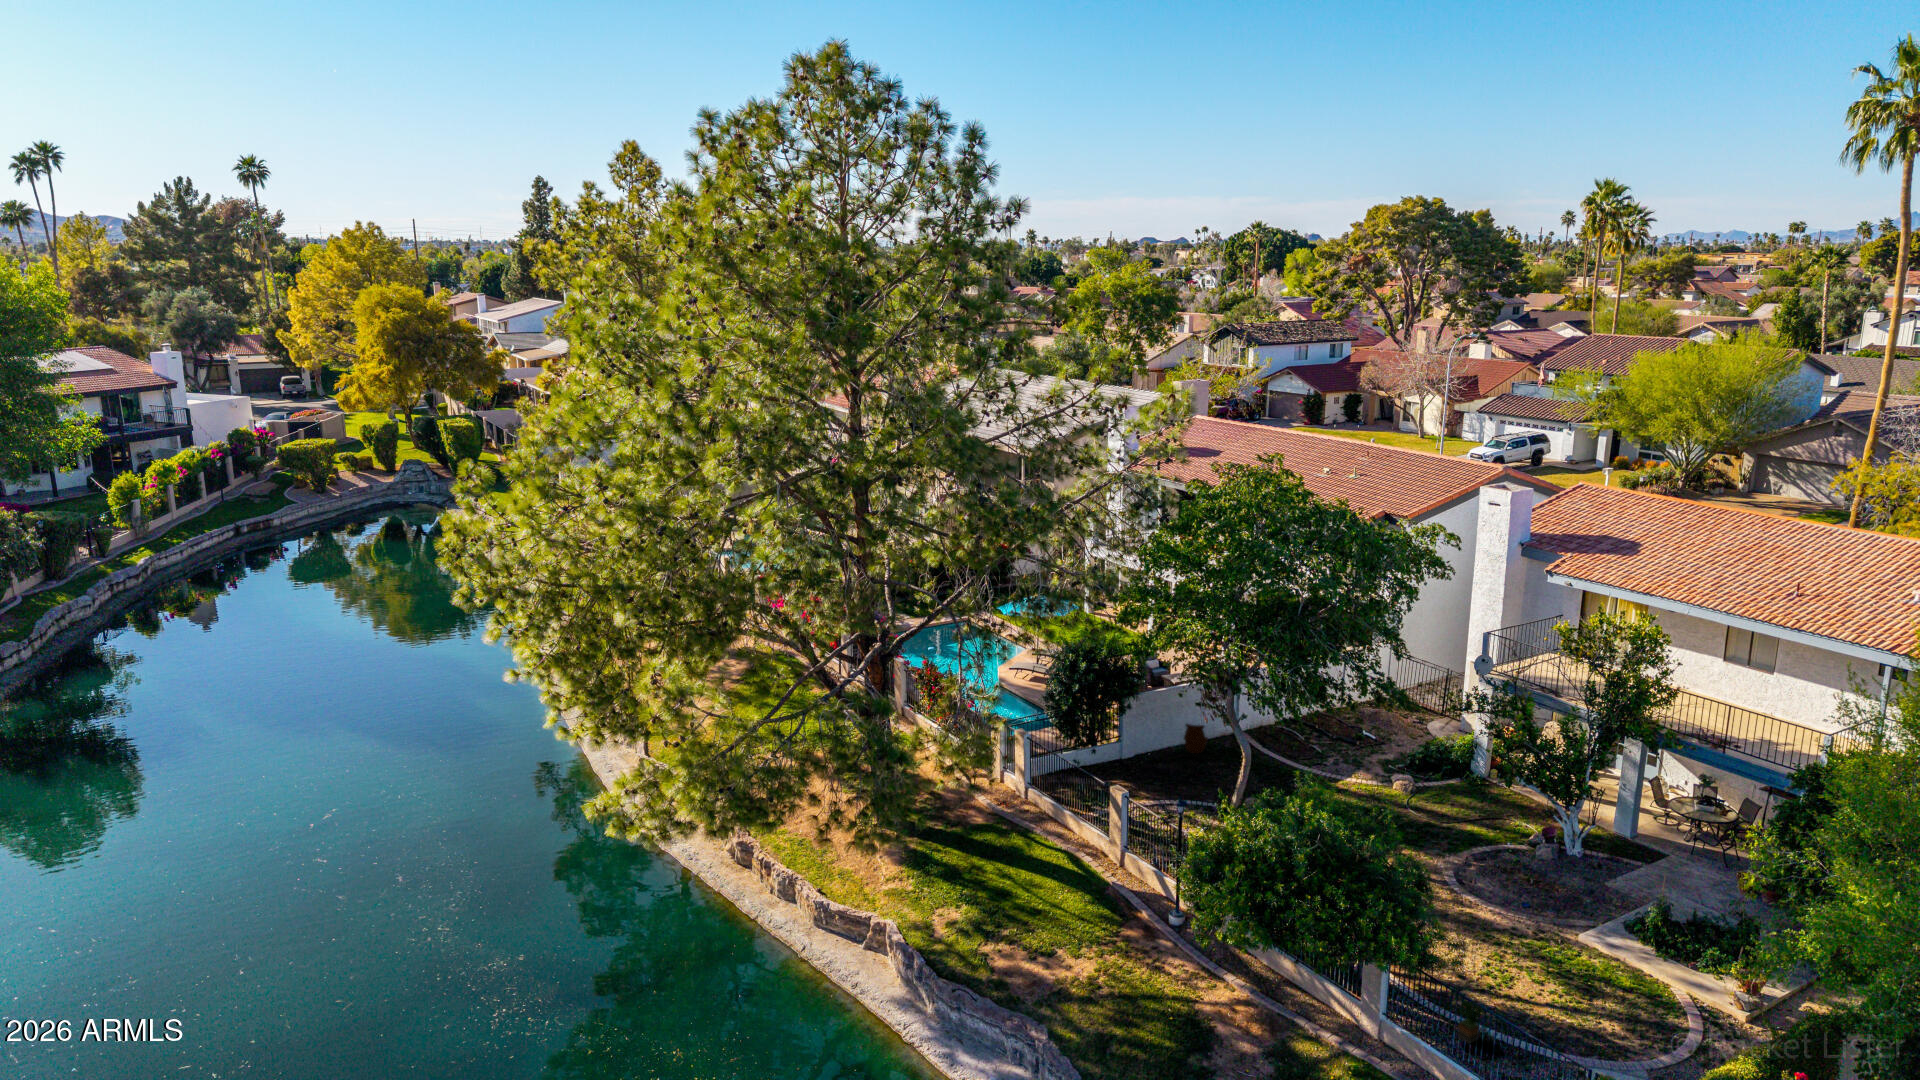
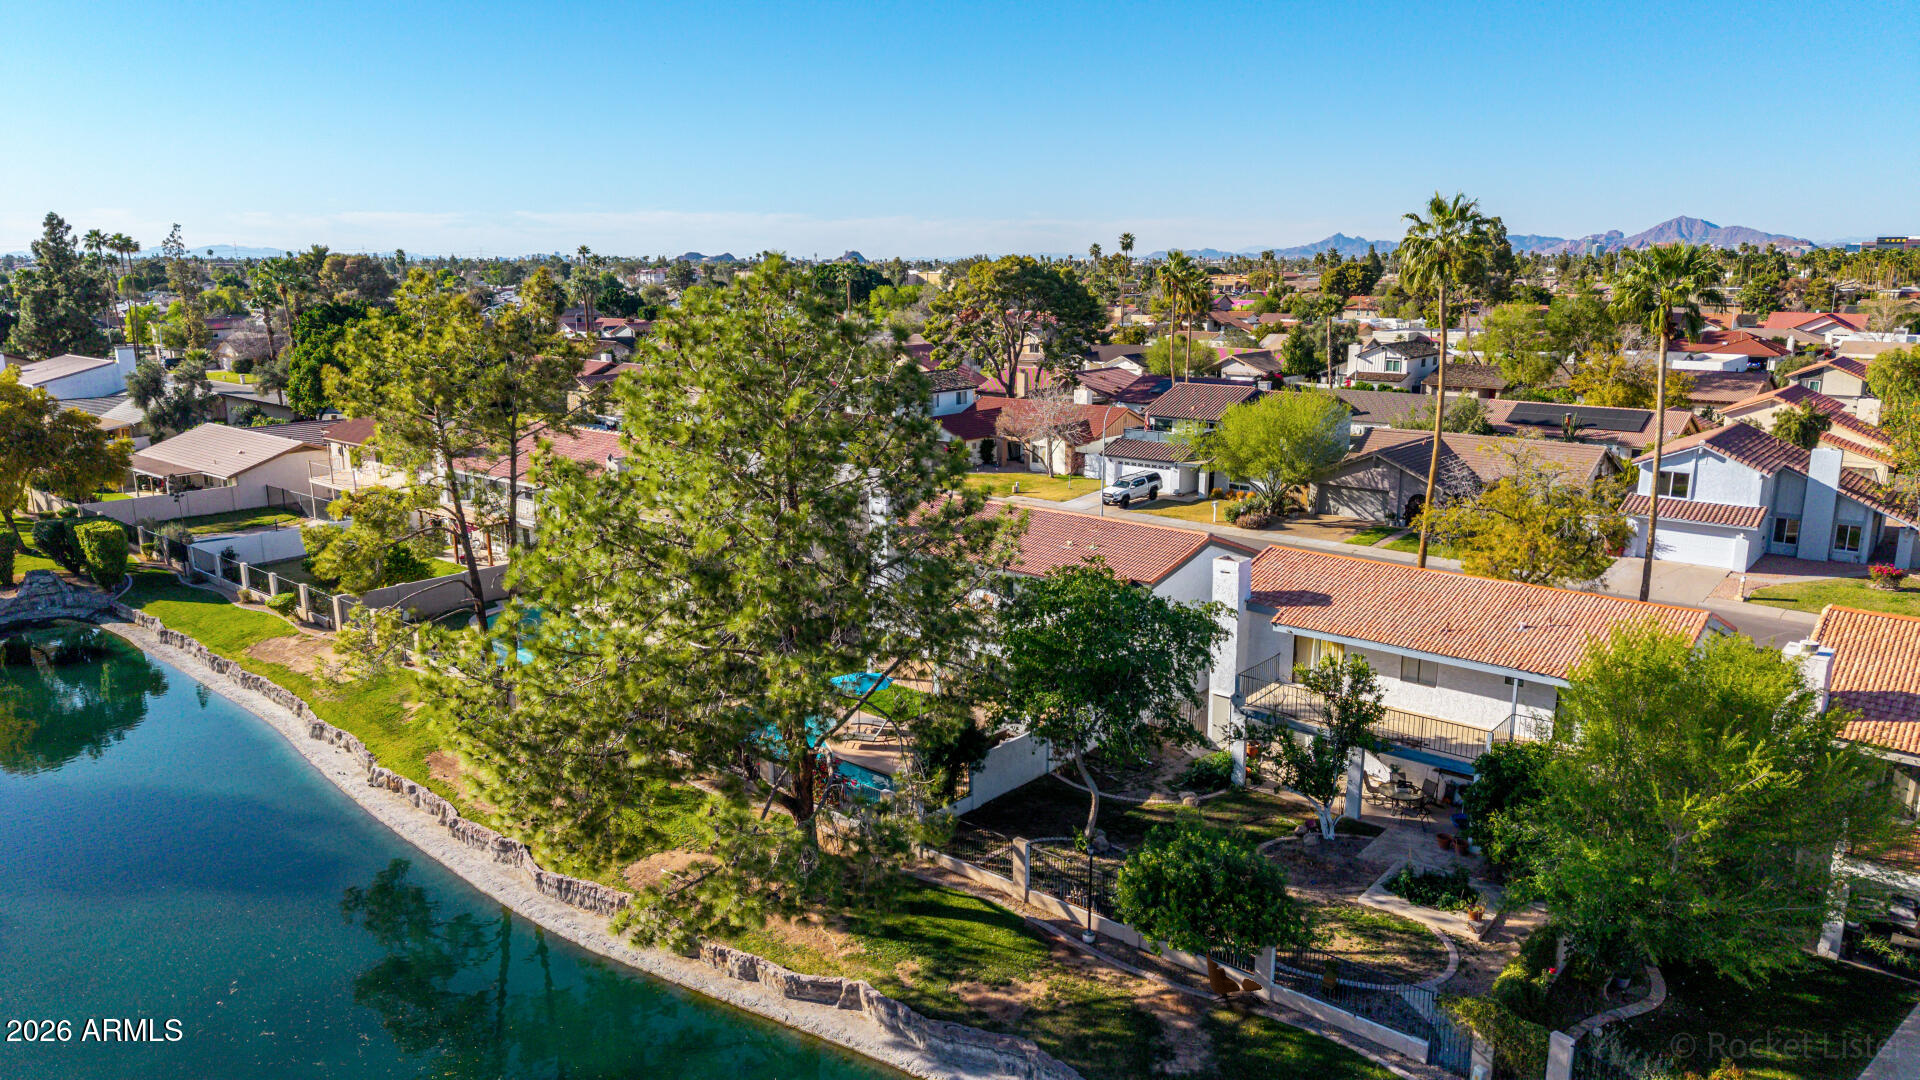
lounge chair: present [1184,724,1208,759] -> present [1206,953,1262,1008]

